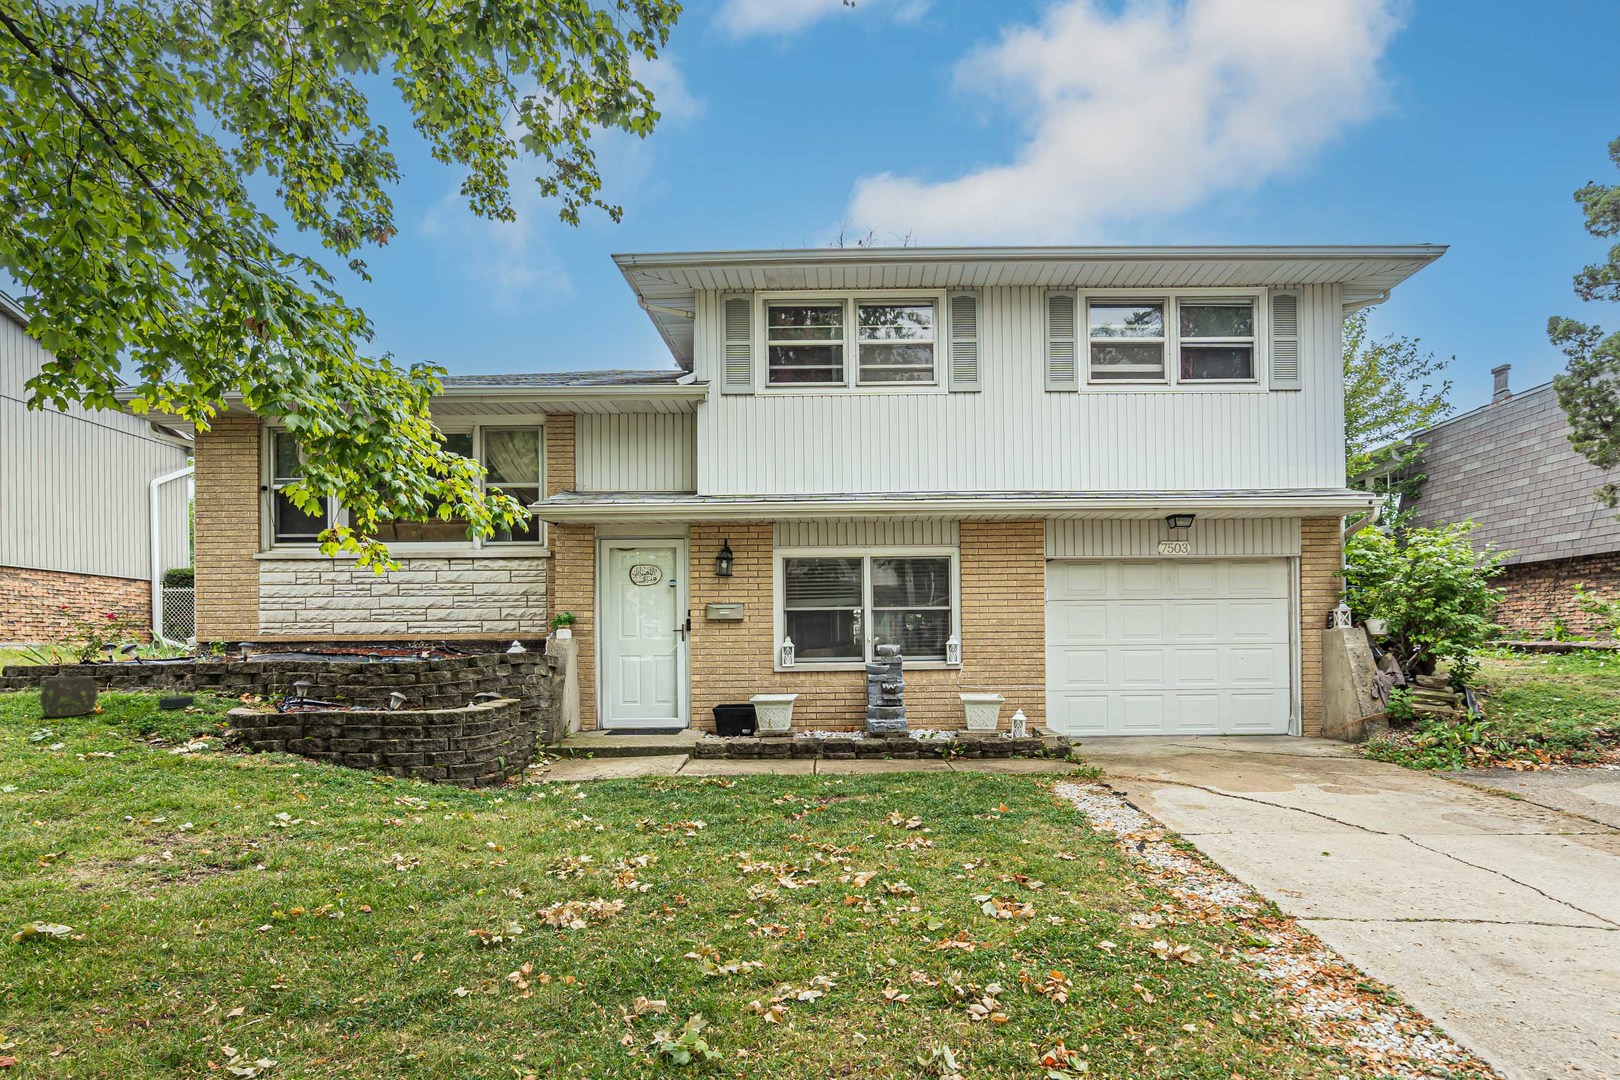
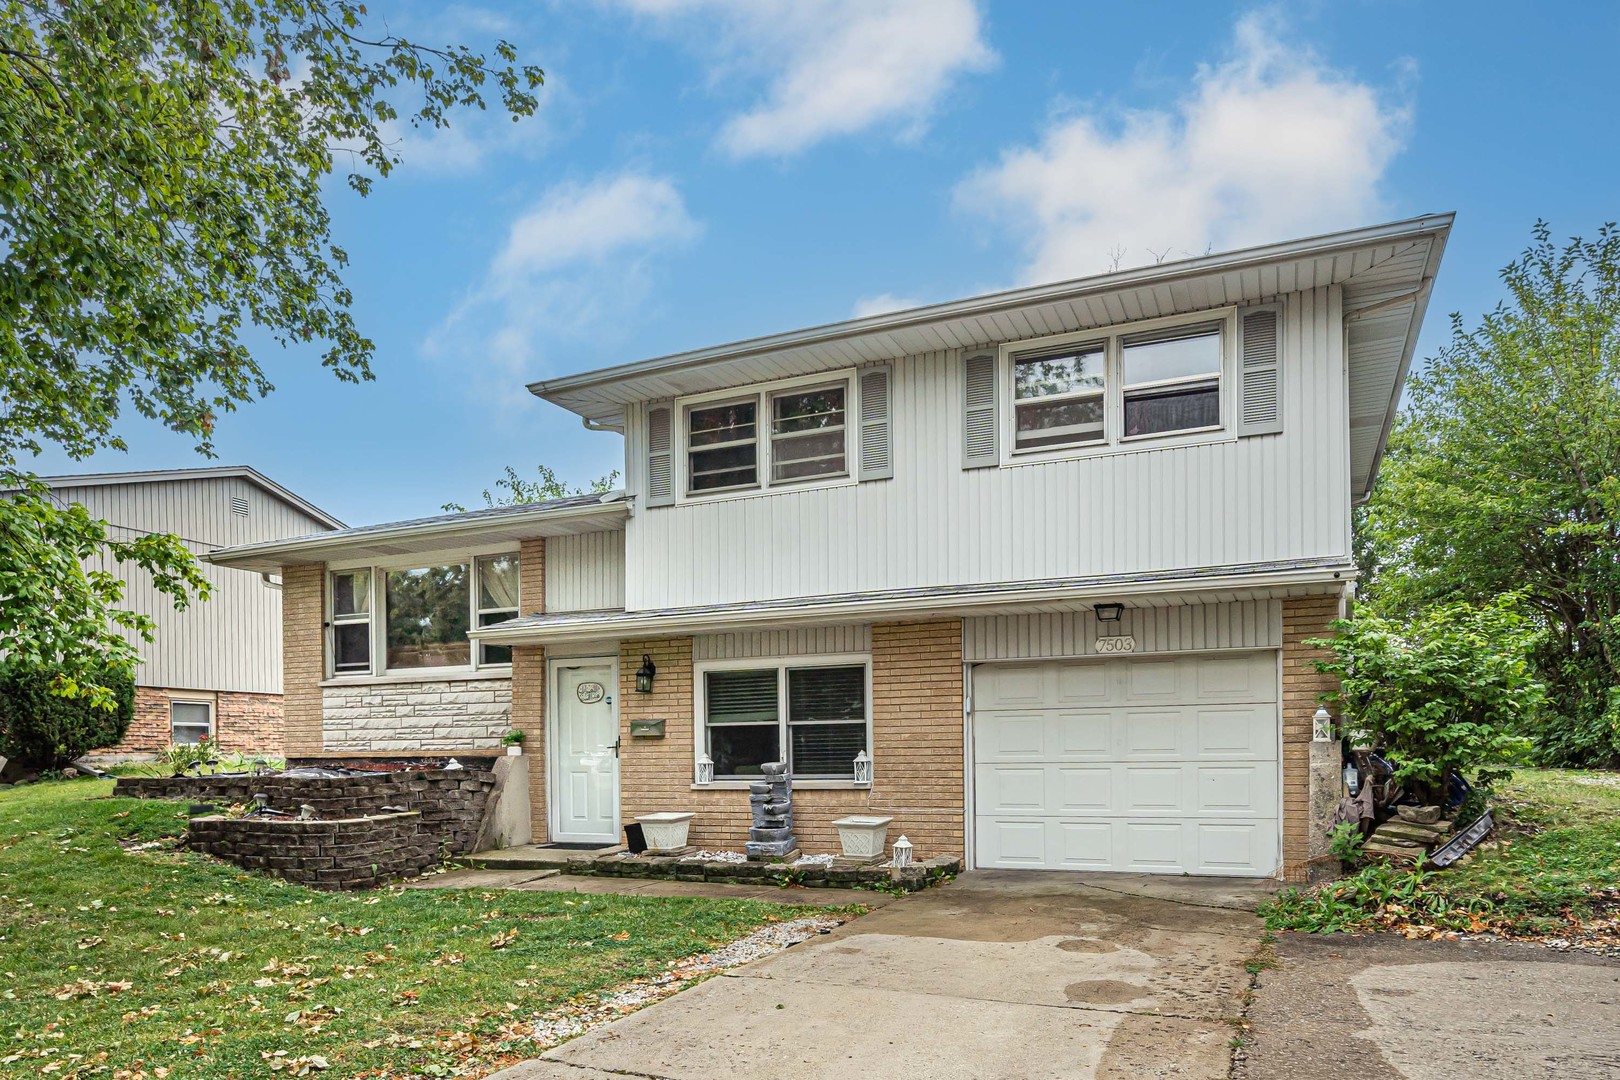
woven basket: present [40,676,97,717] -> none [120,786,158,816]

